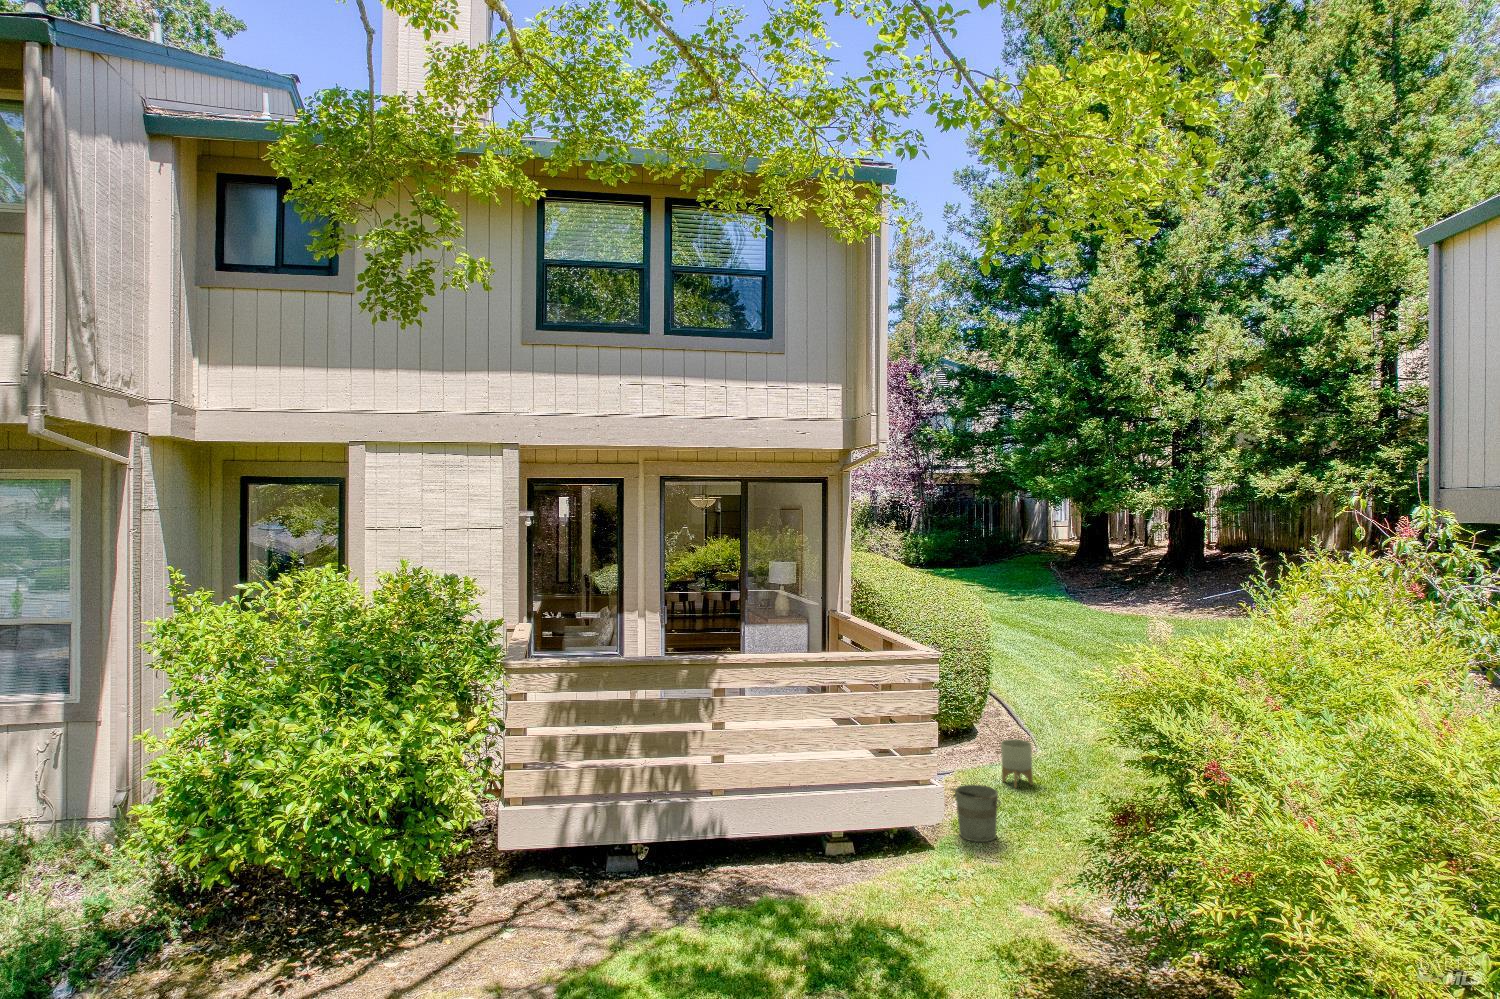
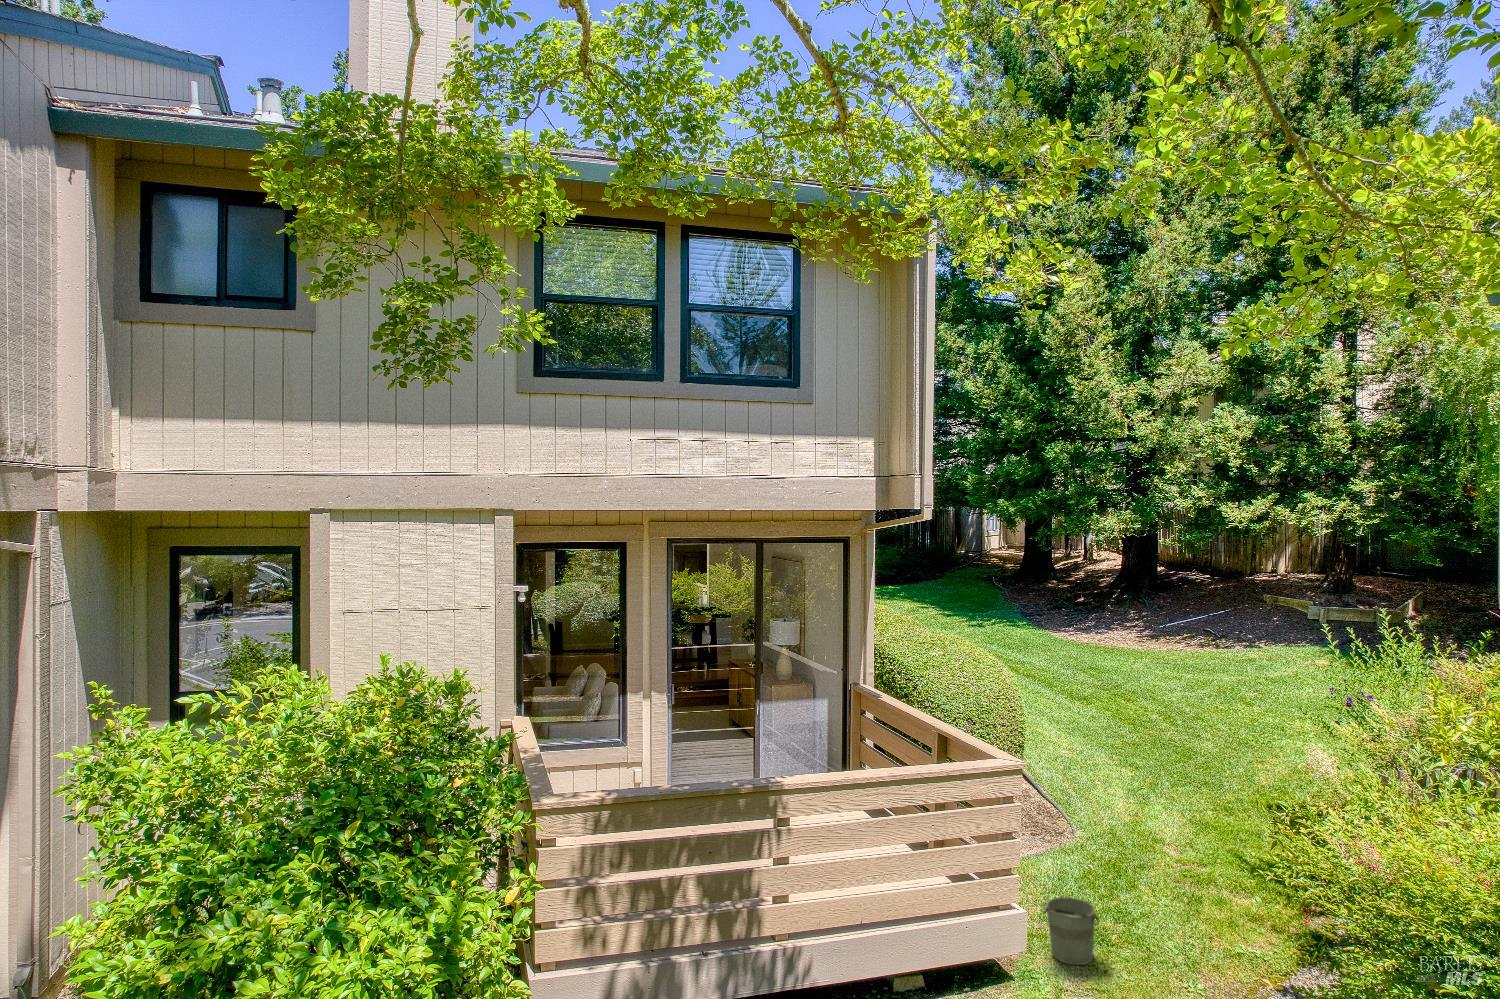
planter: present [1001,739,1033,788] -> none [1065,831,1101,887]

